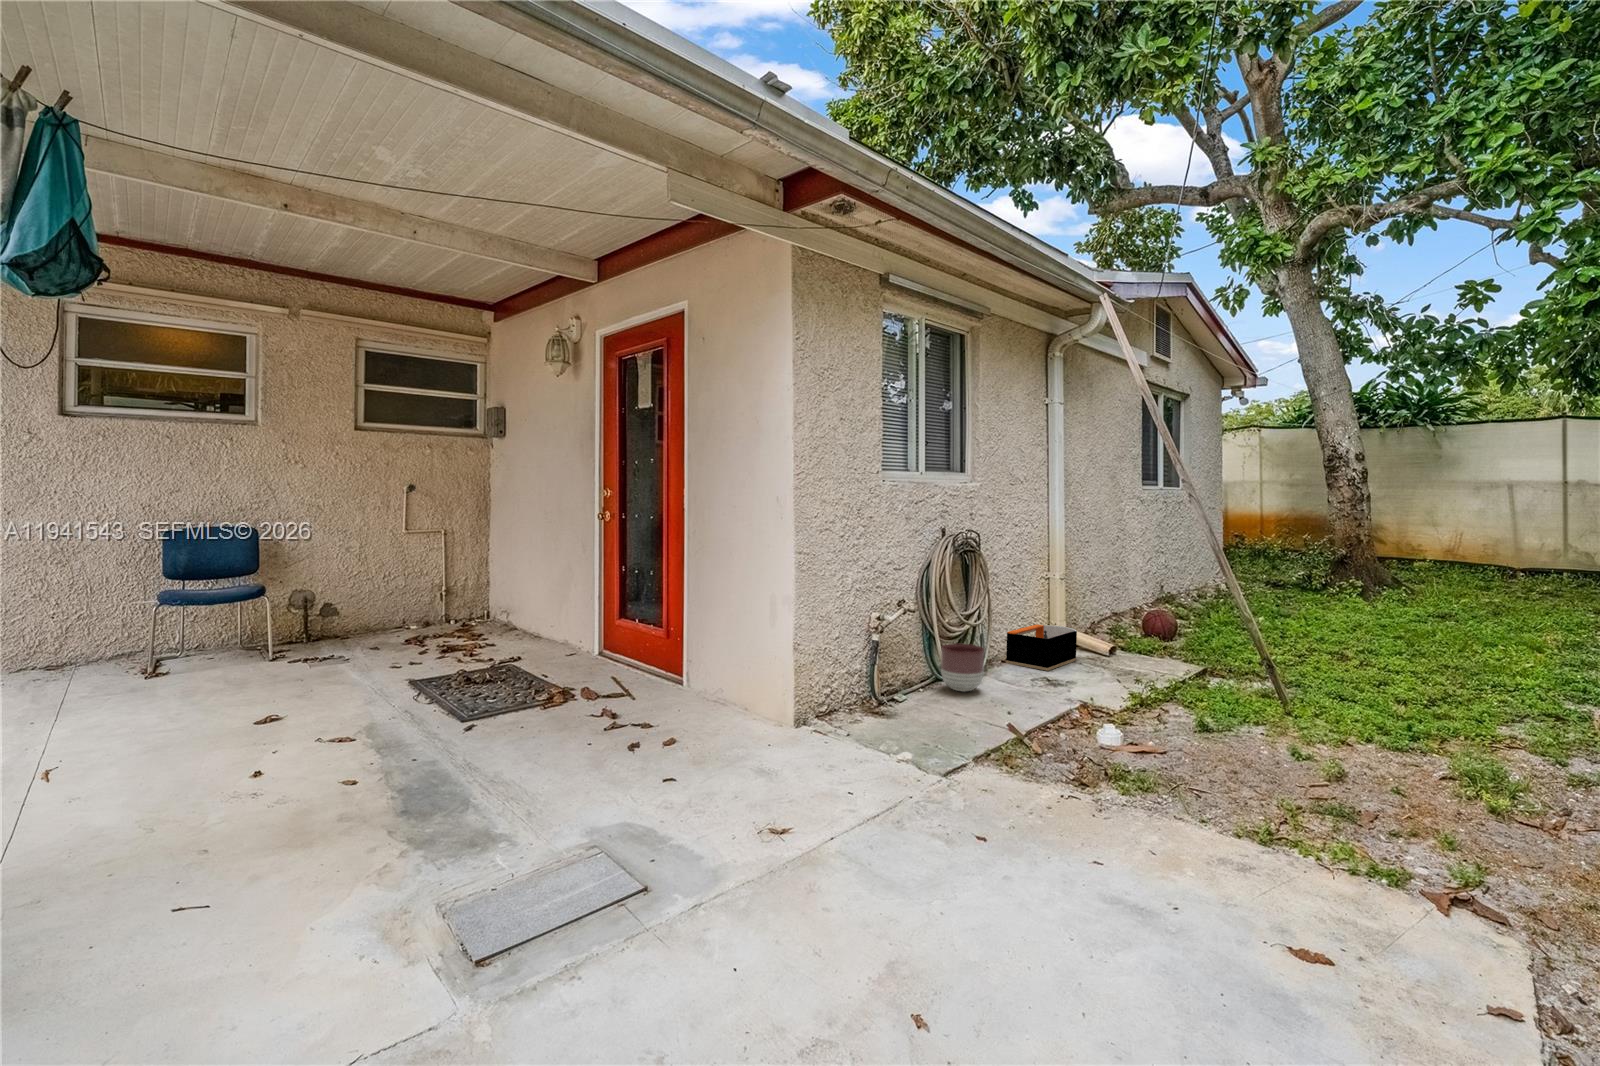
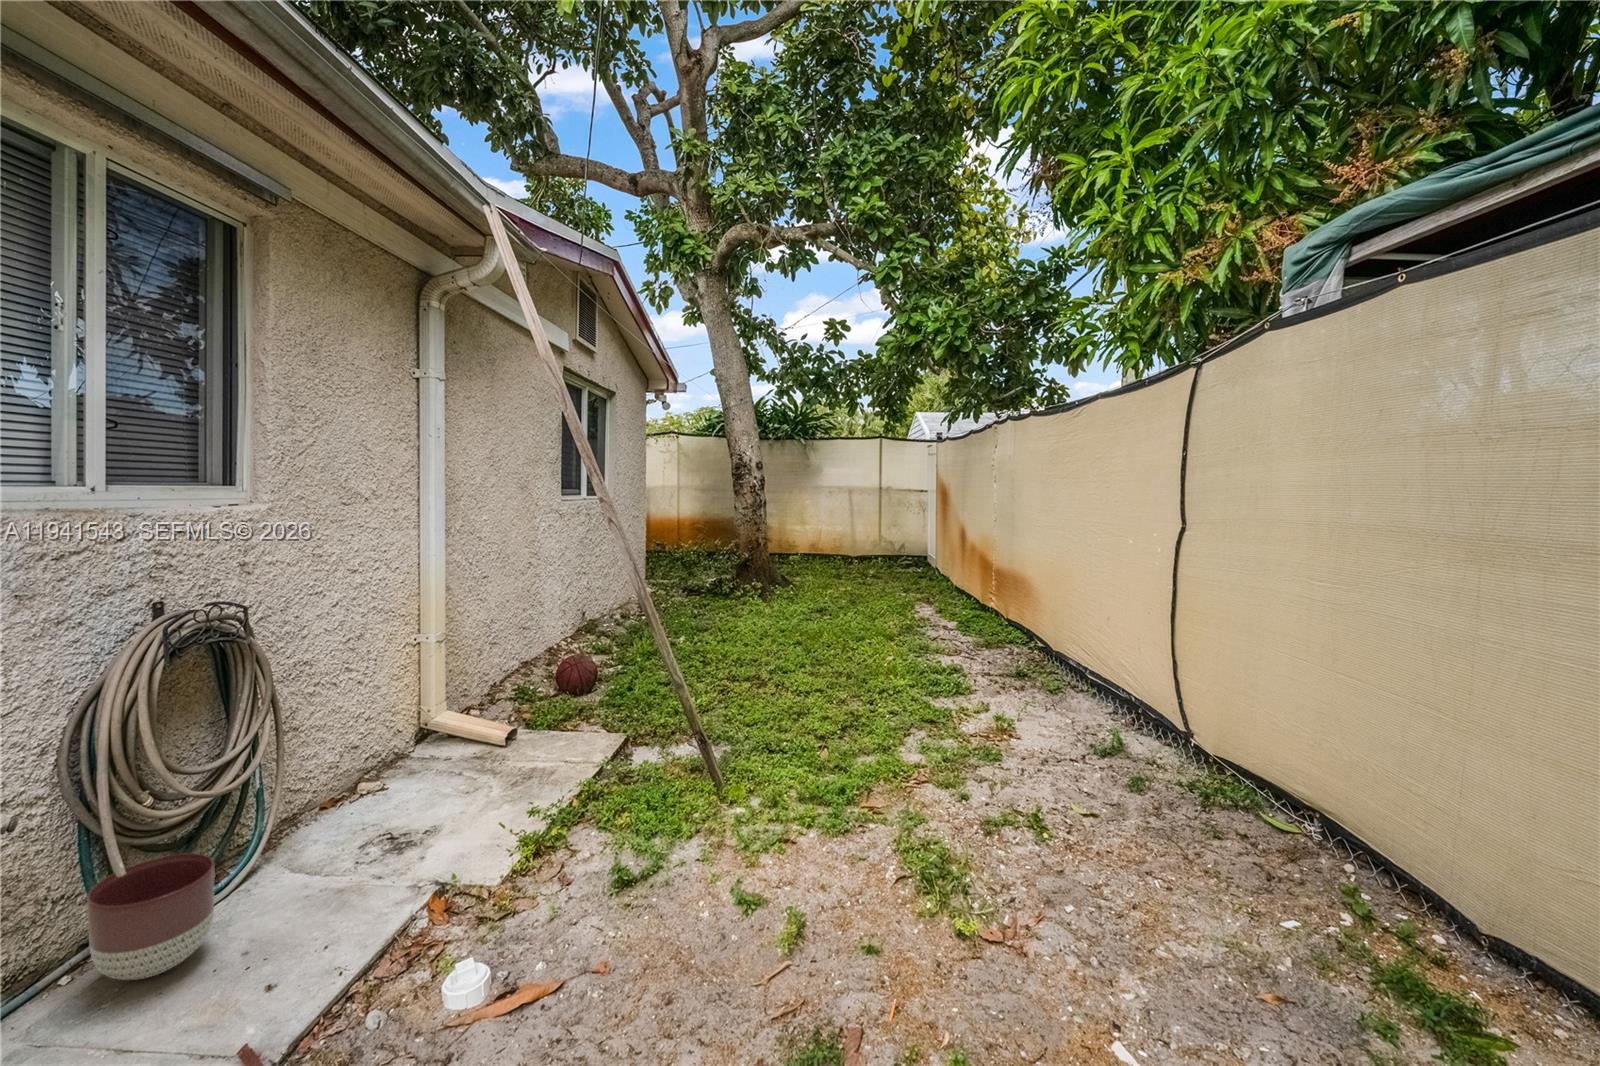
storage bin: present [1006,624,1077,671] -> none [319,721,454,821]

